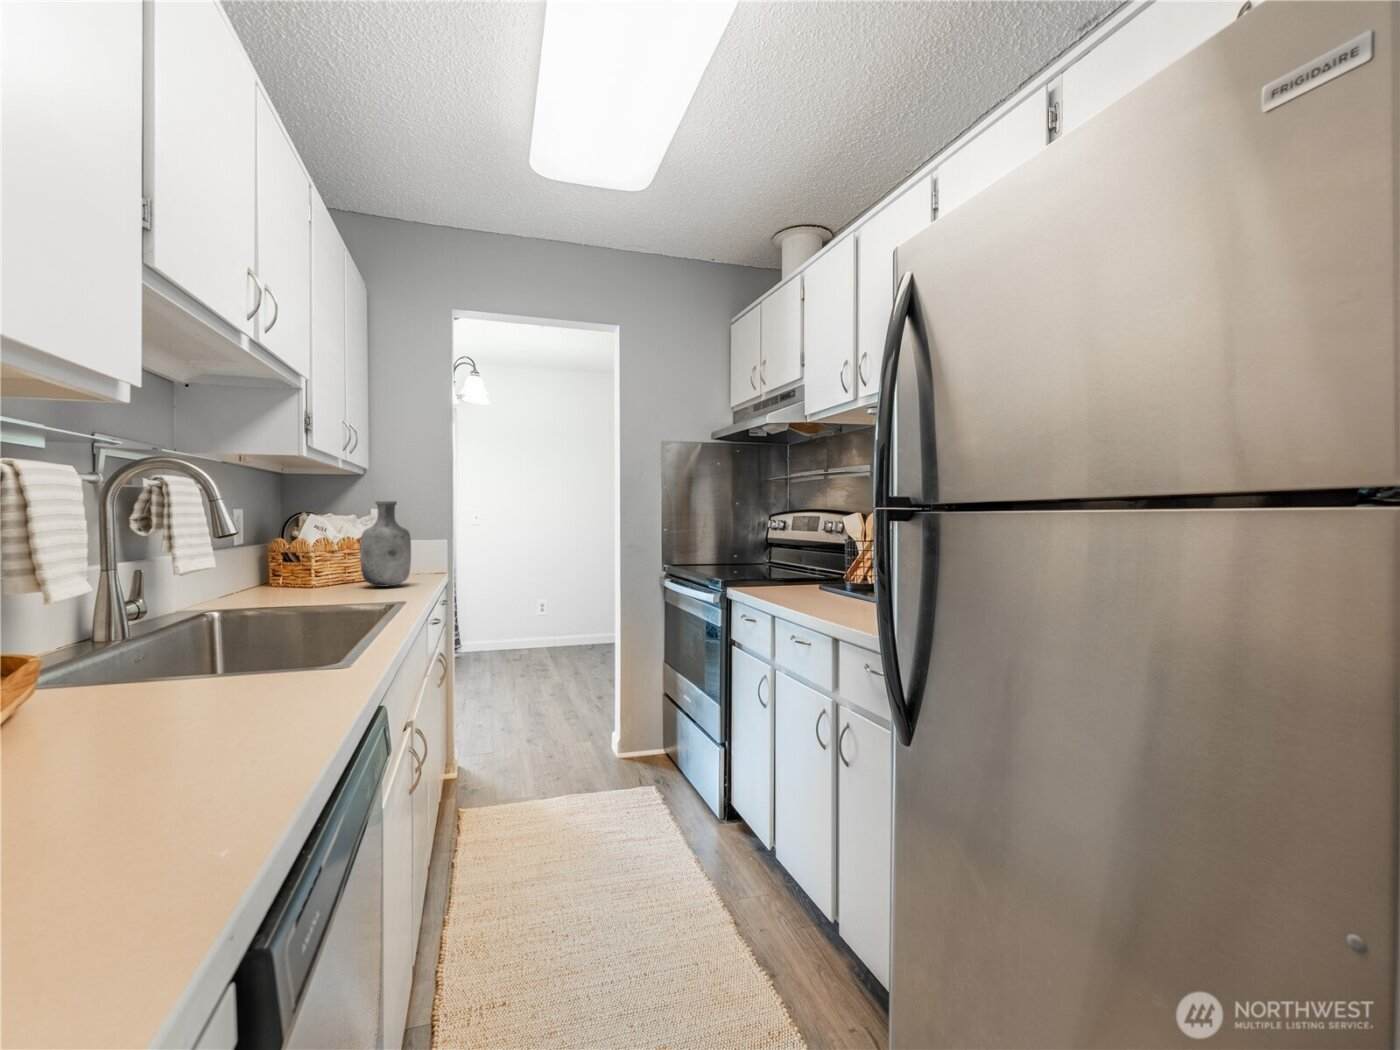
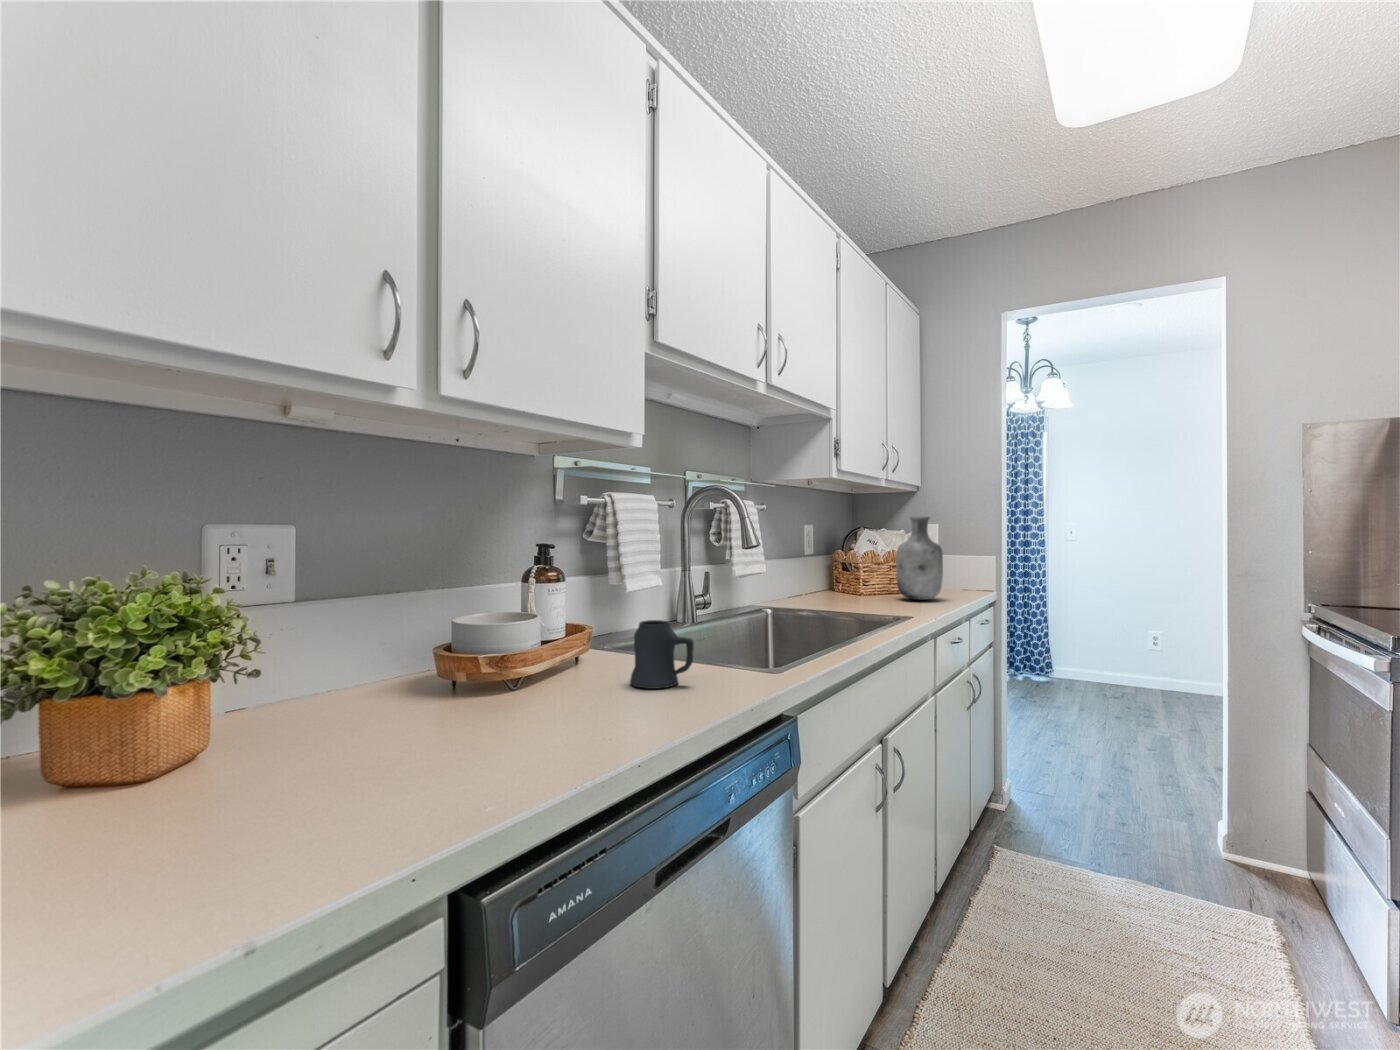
mug: none [73,633,199,737] -> present [630,620,694,689]

